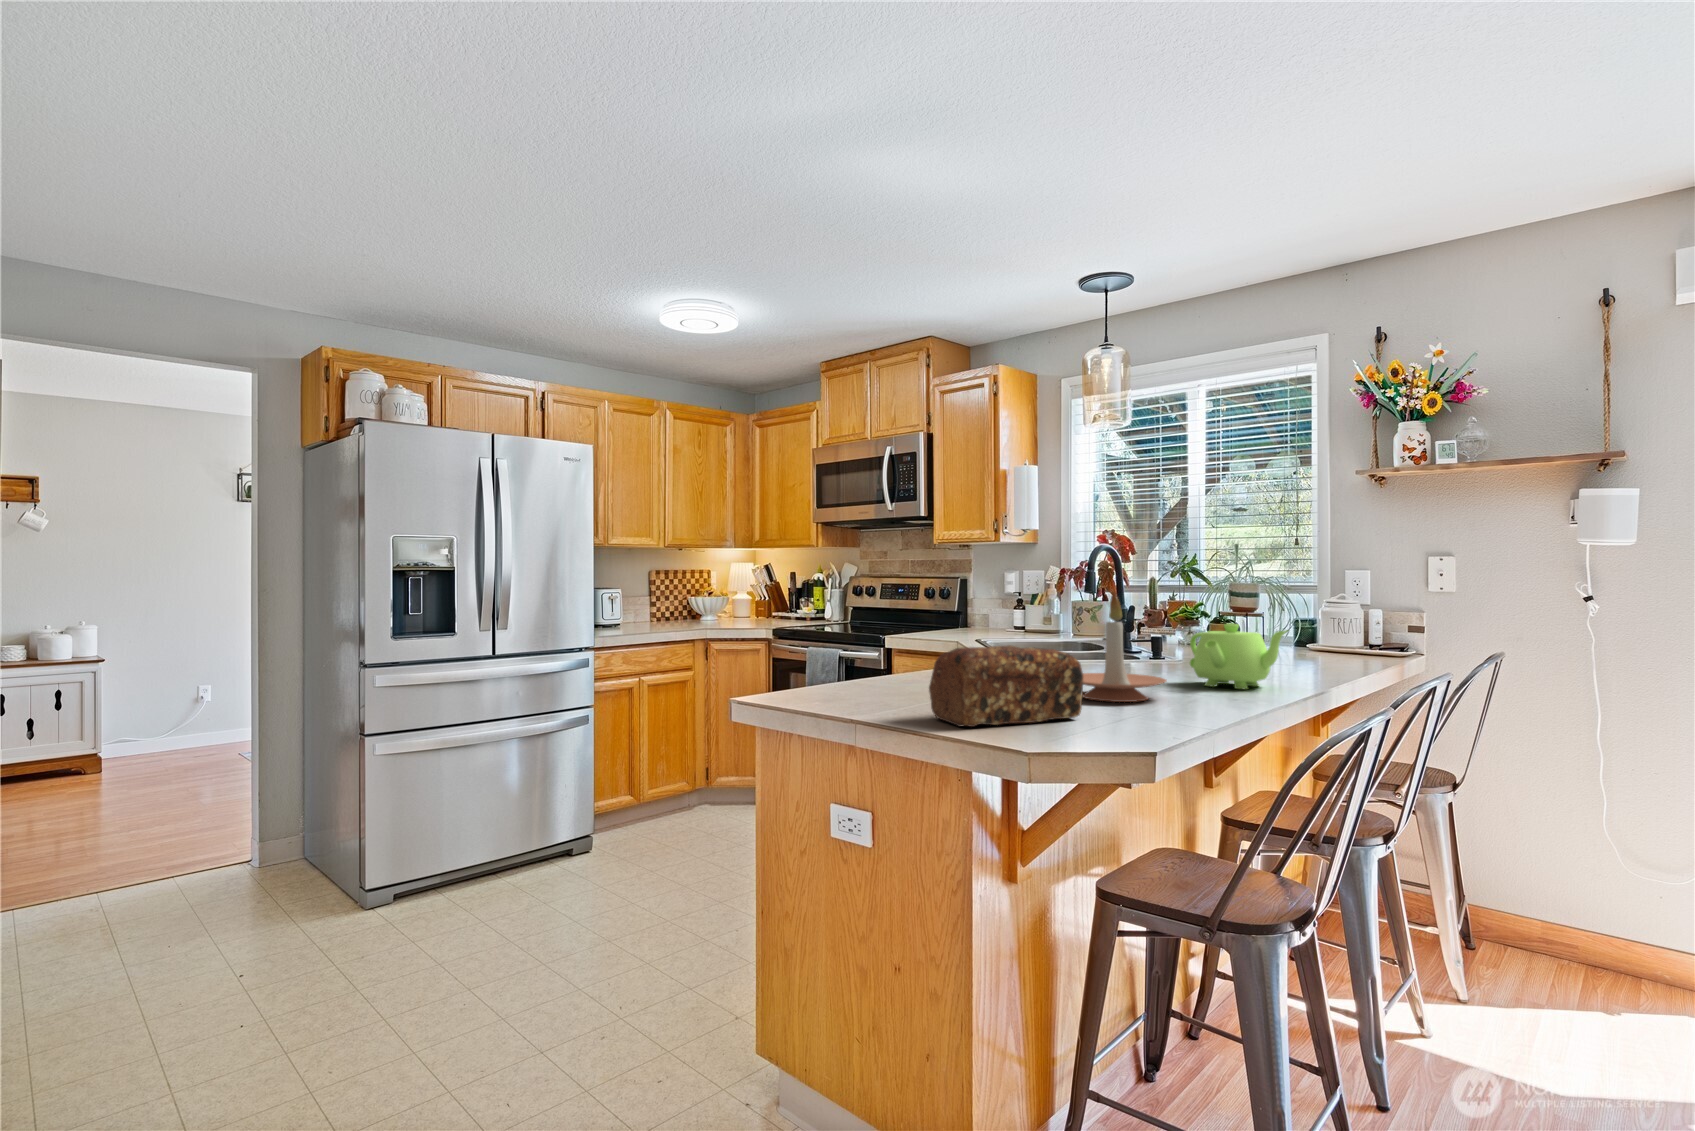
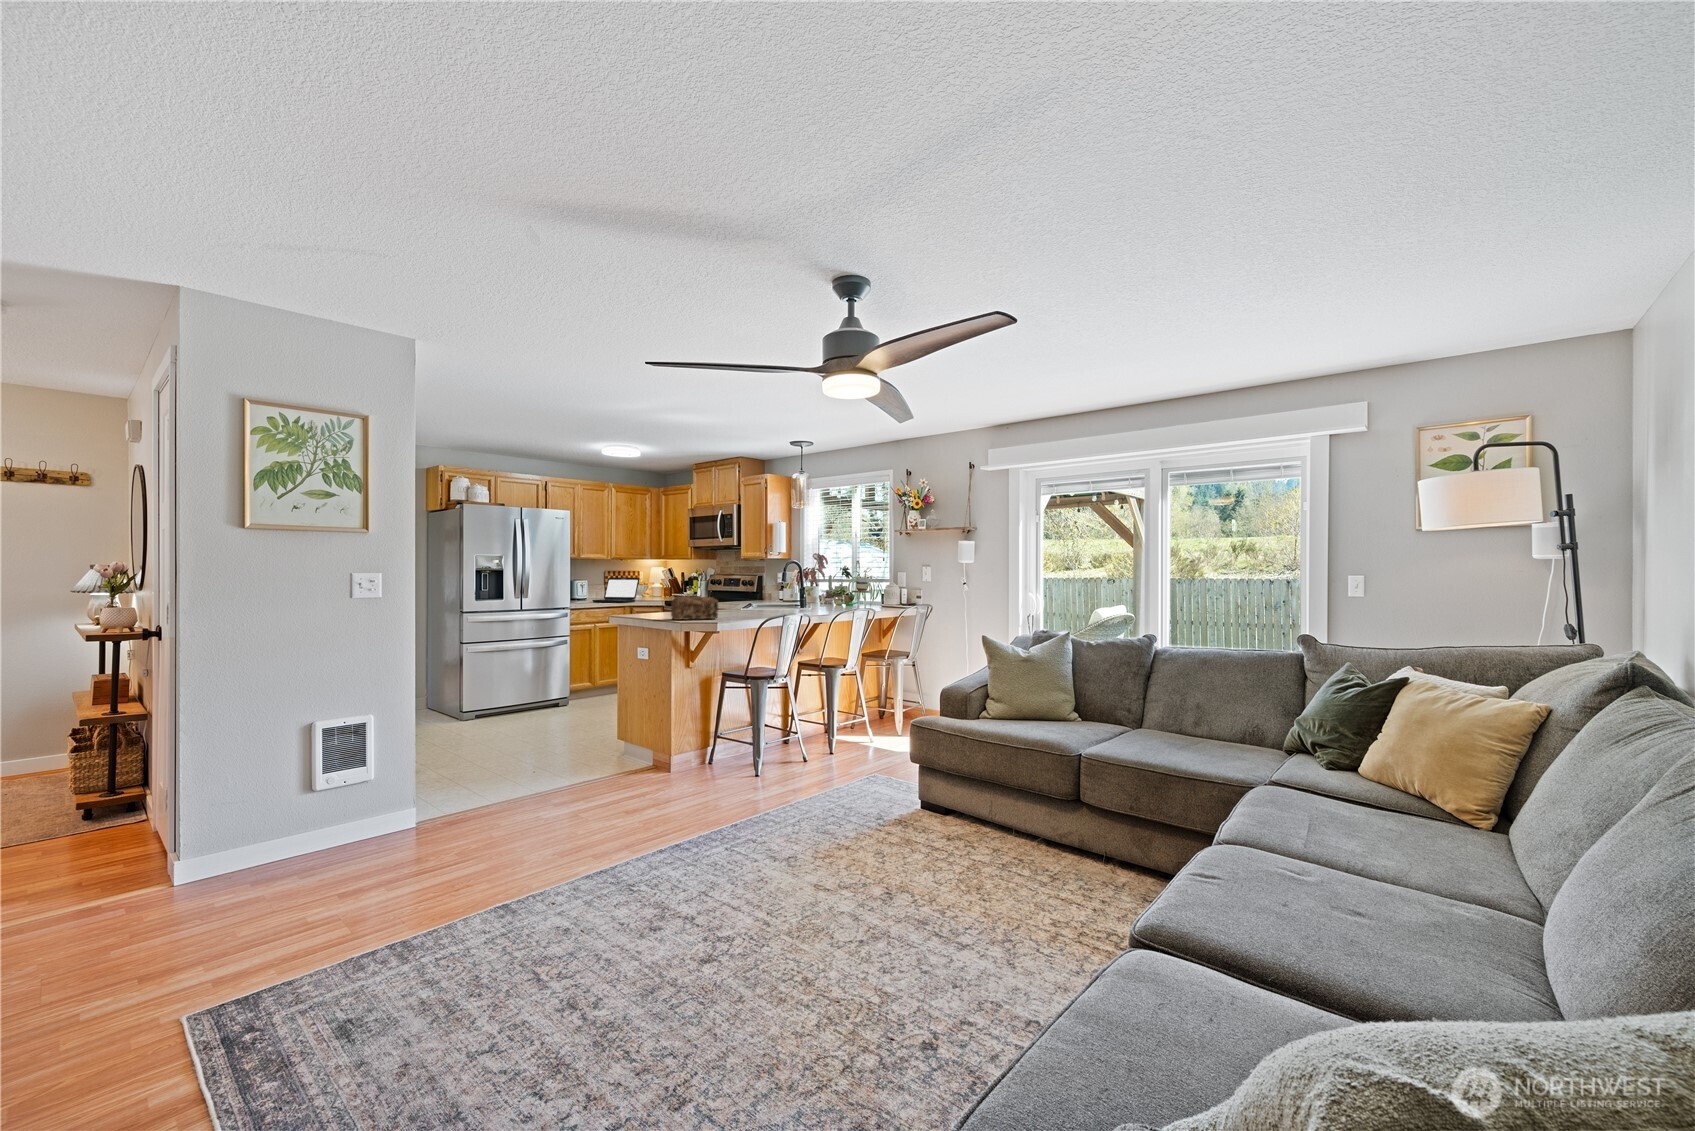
laptop: none [635,582,723,633] -> present [592,577,639,603]
candle holder: present [1082,592,1167,702] -> none [729,579,764,617]
teapot: present [1190,624,1287,689] -> none [785,592,814,615]

